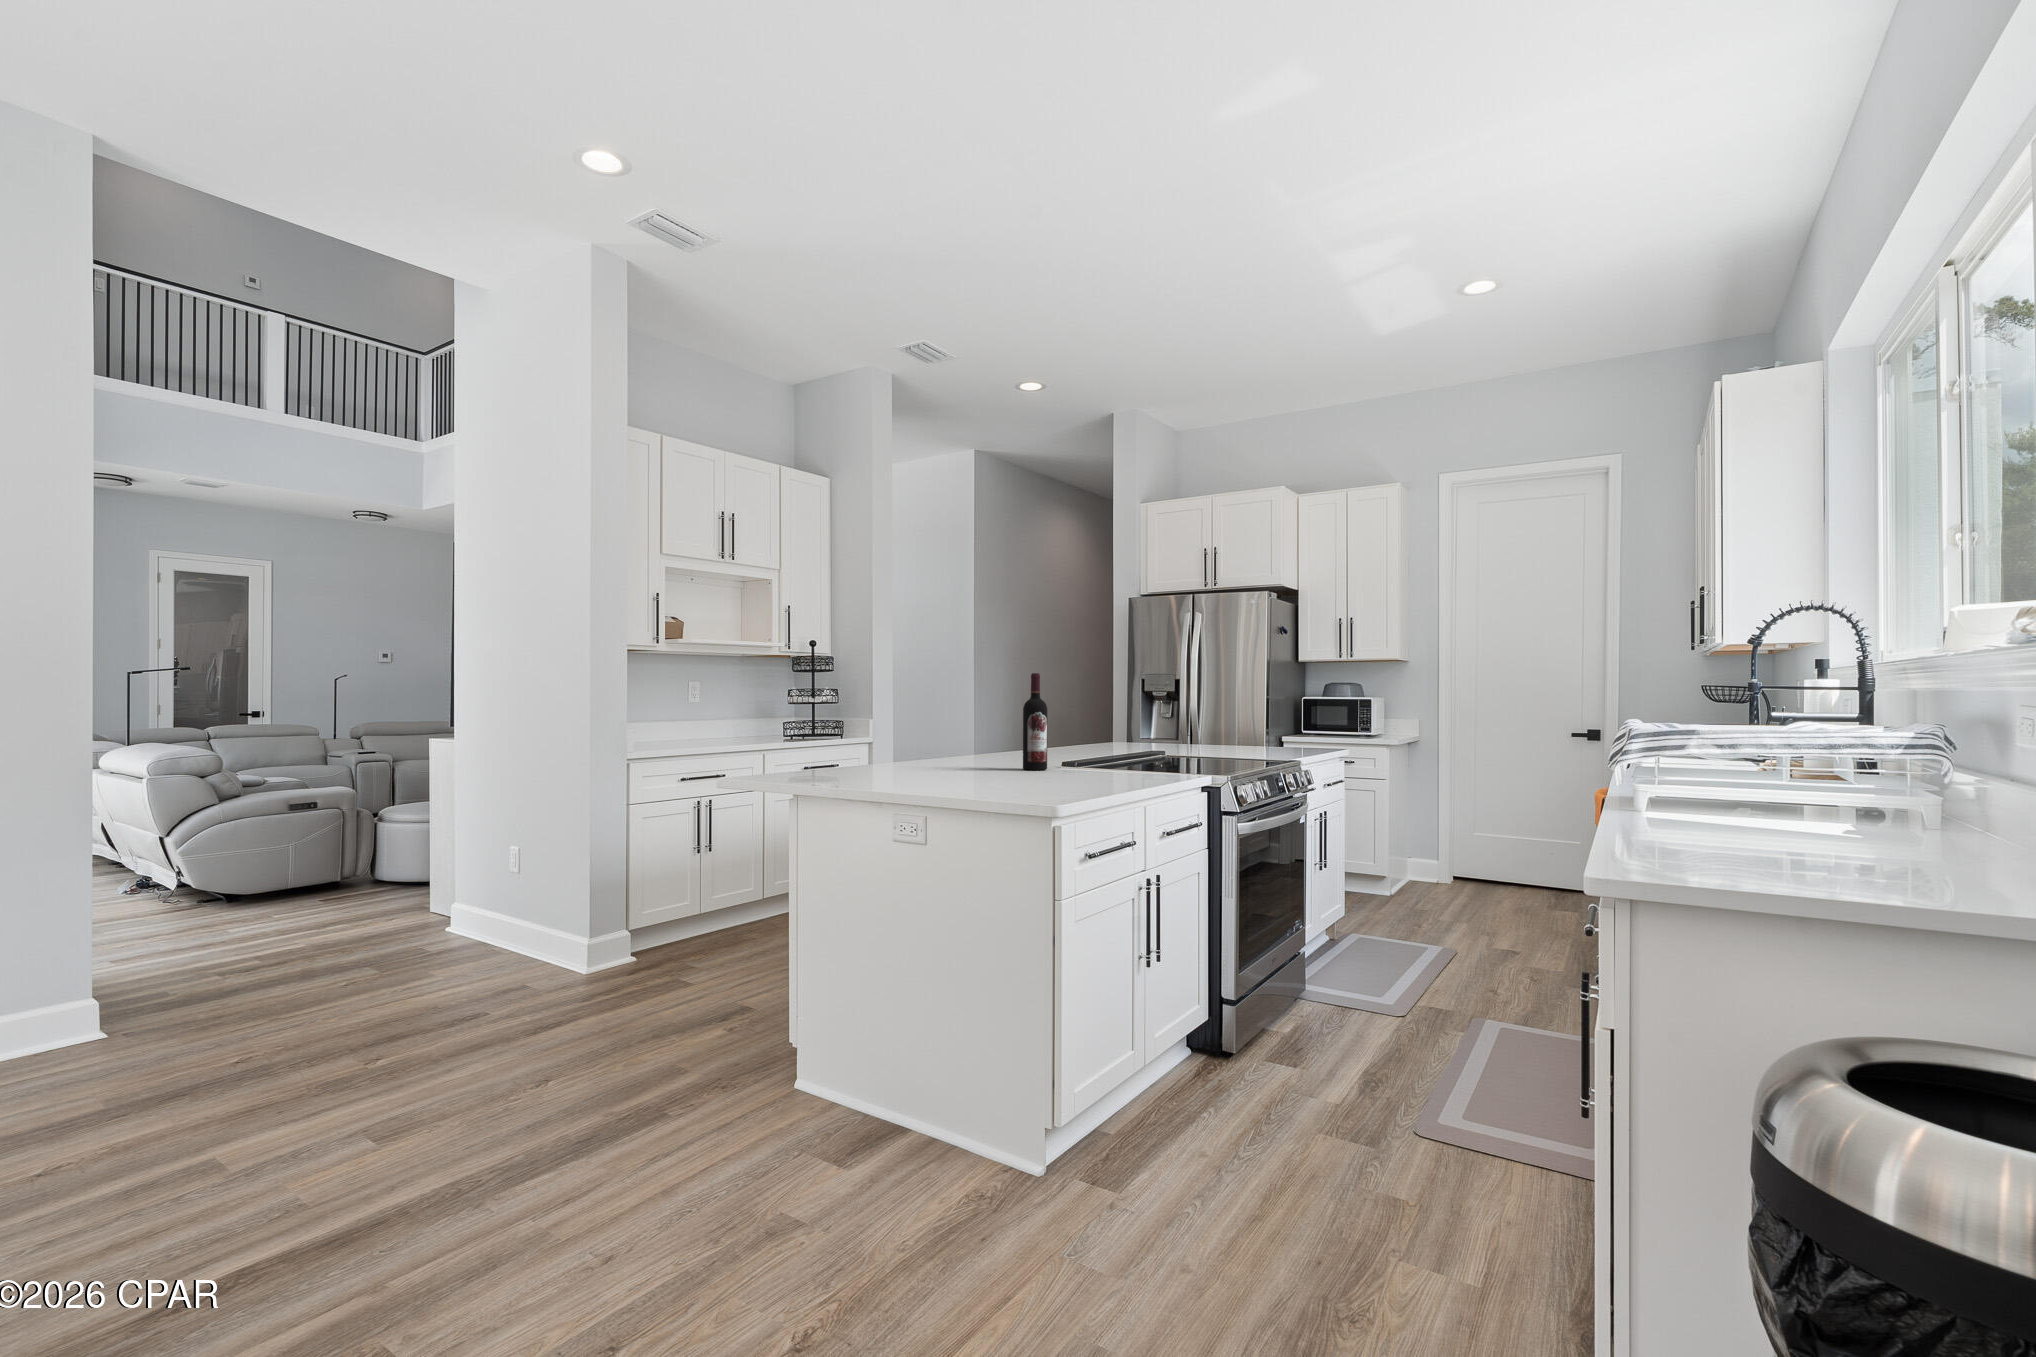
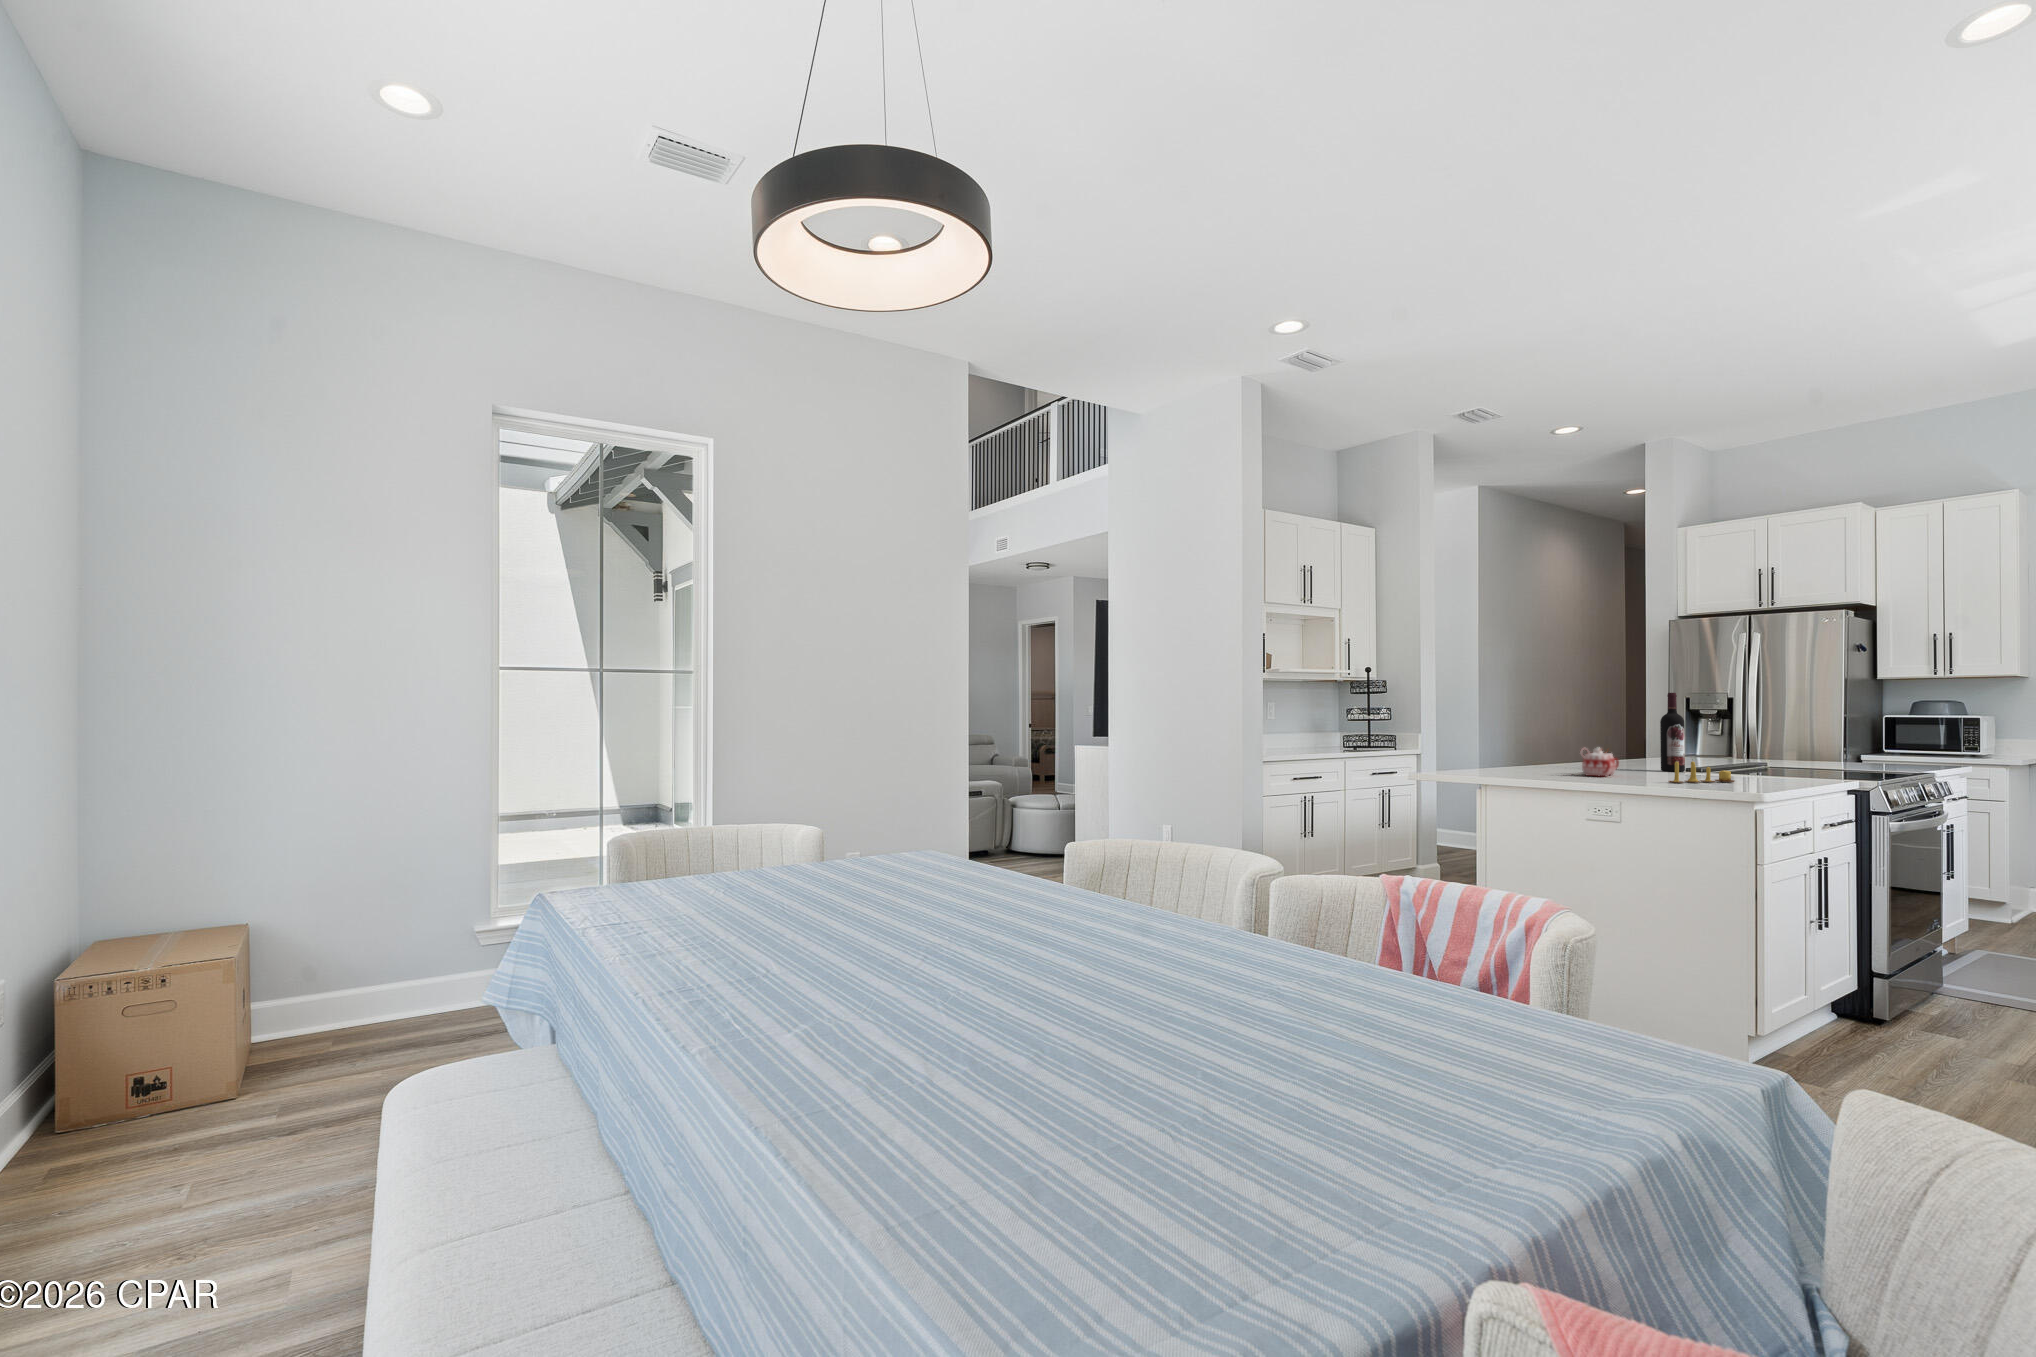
mug: none [883,745,951,784] -> present [1573,748,1619,776]
candle: none [969,761,1055,794] -> present [1668,761,1734,783]

